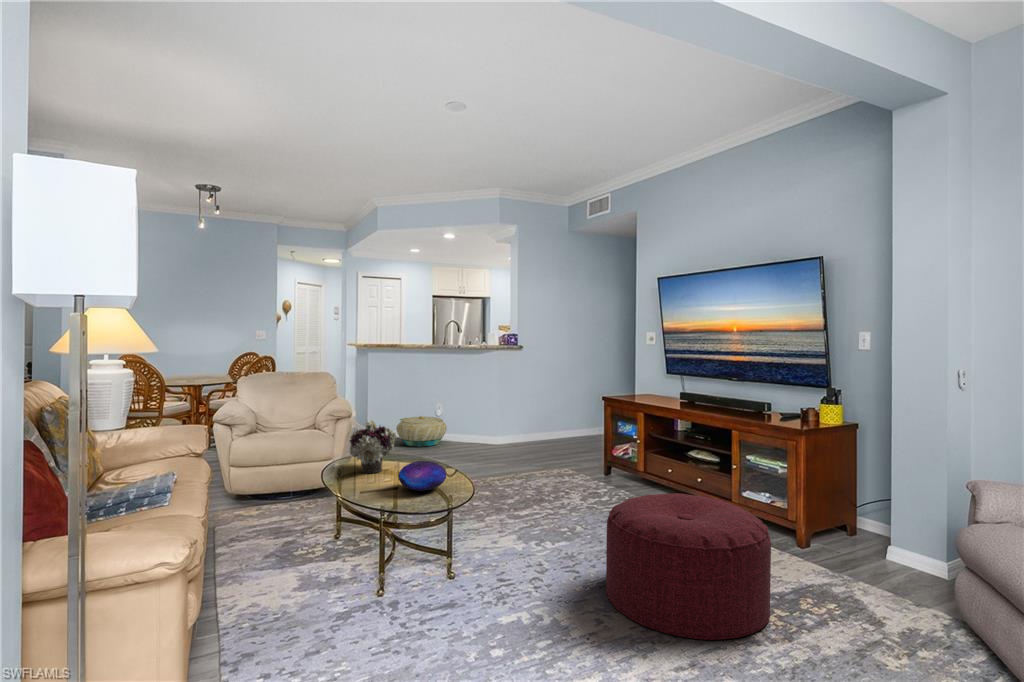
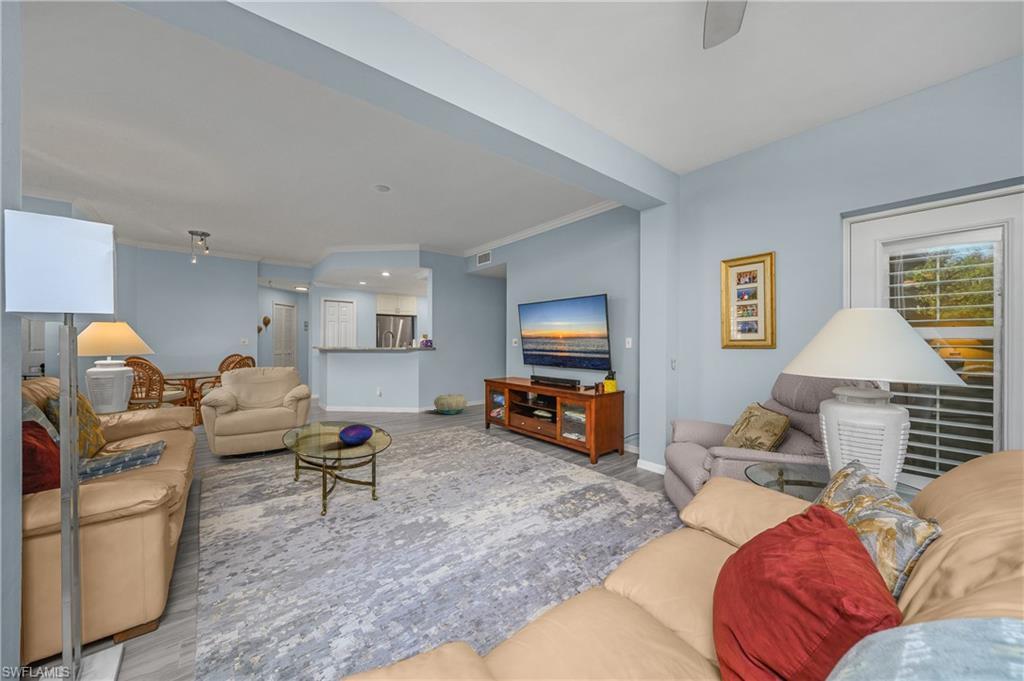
basket: present [396,416,447,447] -> present [434,394,467,414]
flower arrangement: present [350,419,396,473] -> none [305,398,339,435]
ottoman: present [606,493,771,640] -> none [474,436,568,521]

